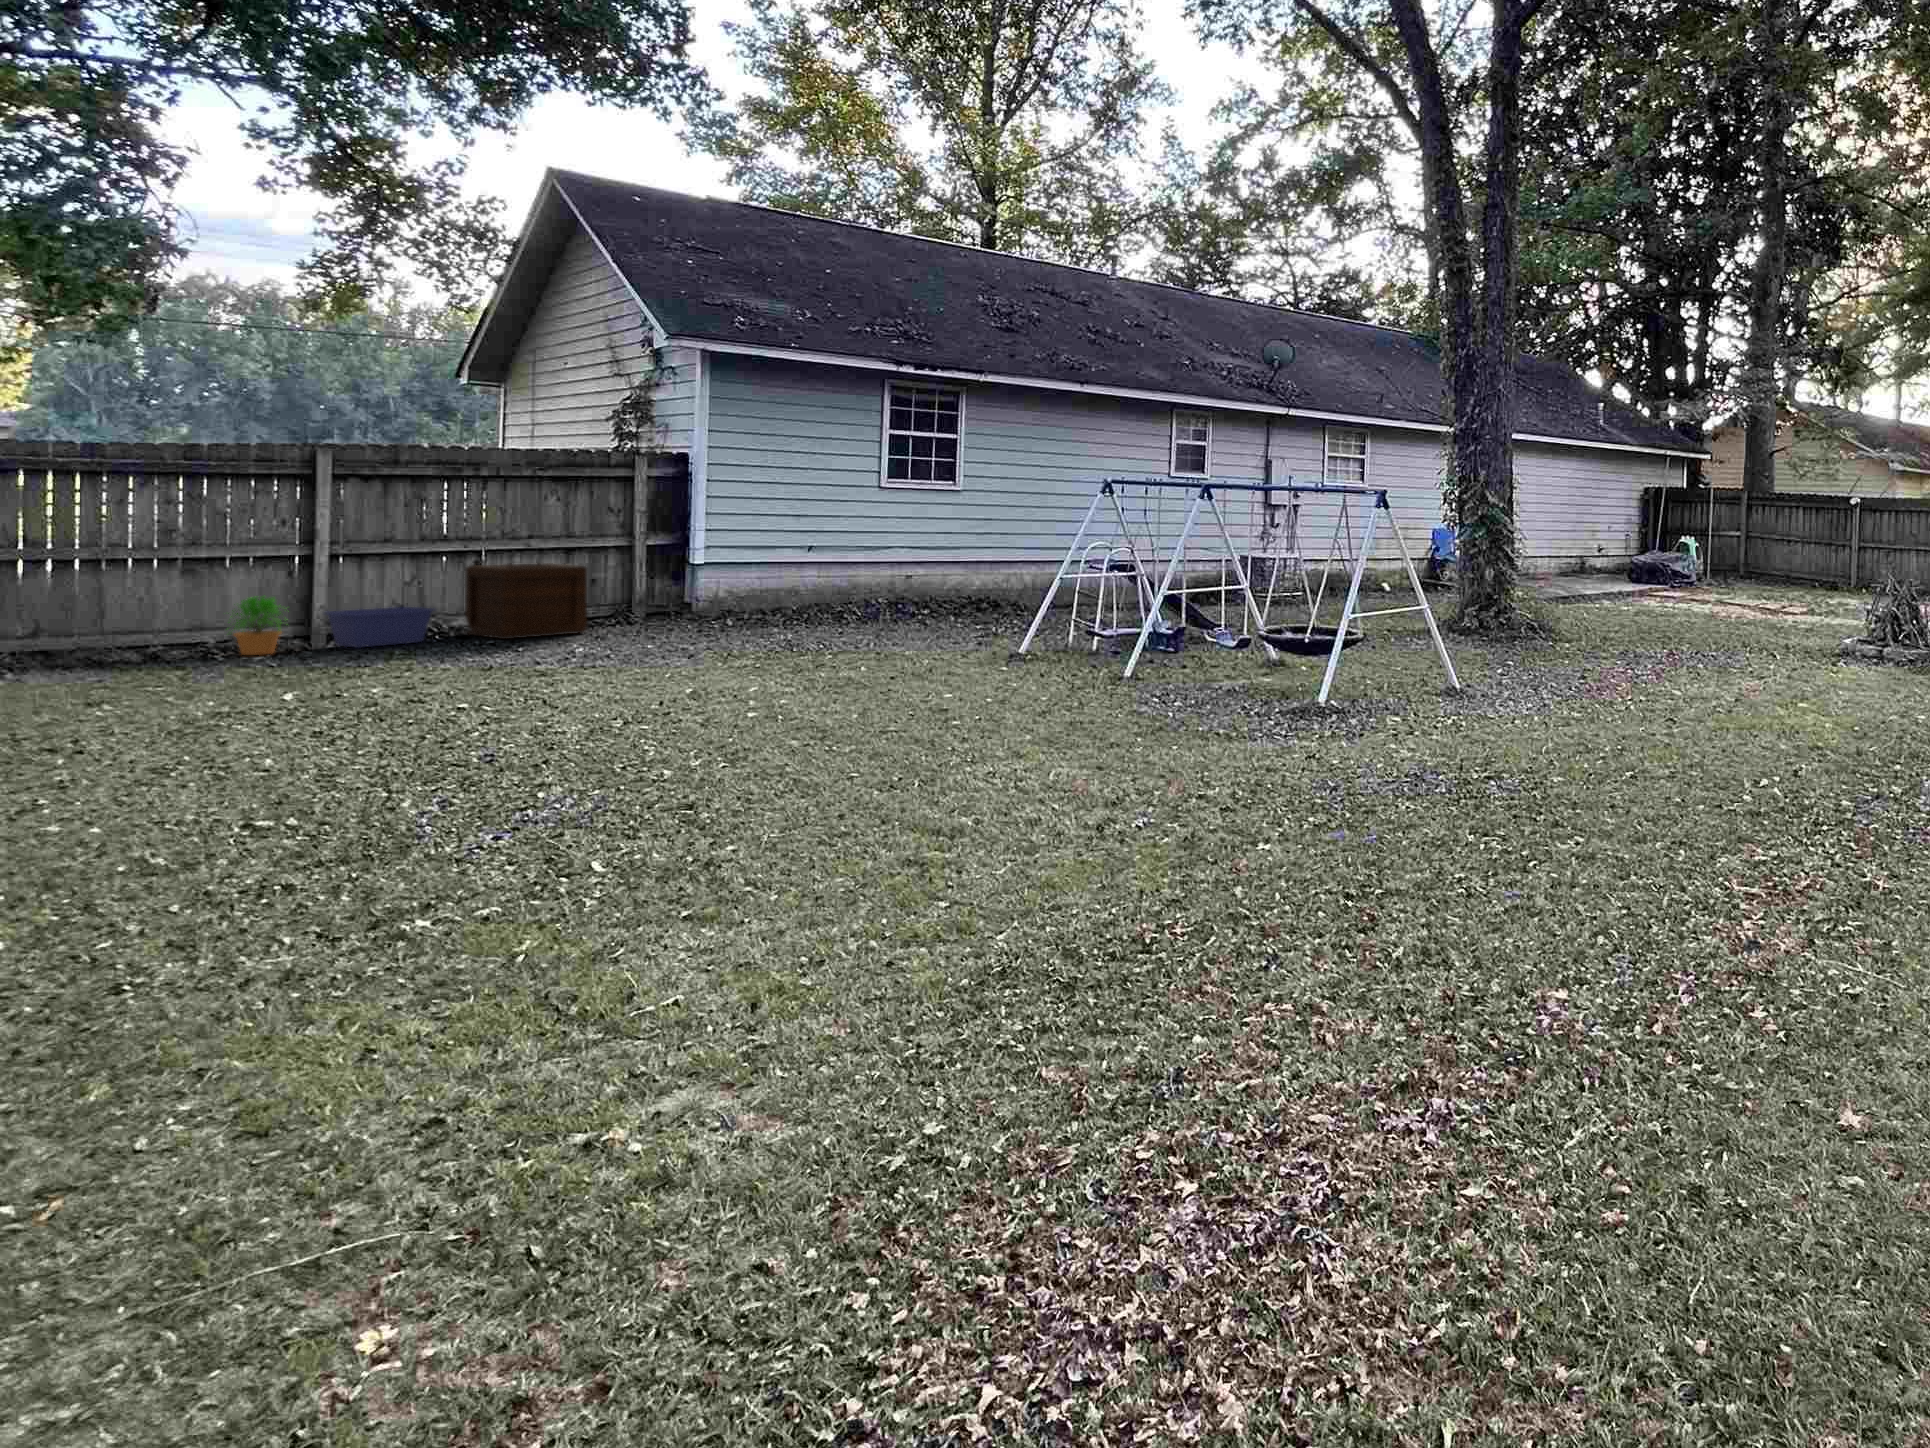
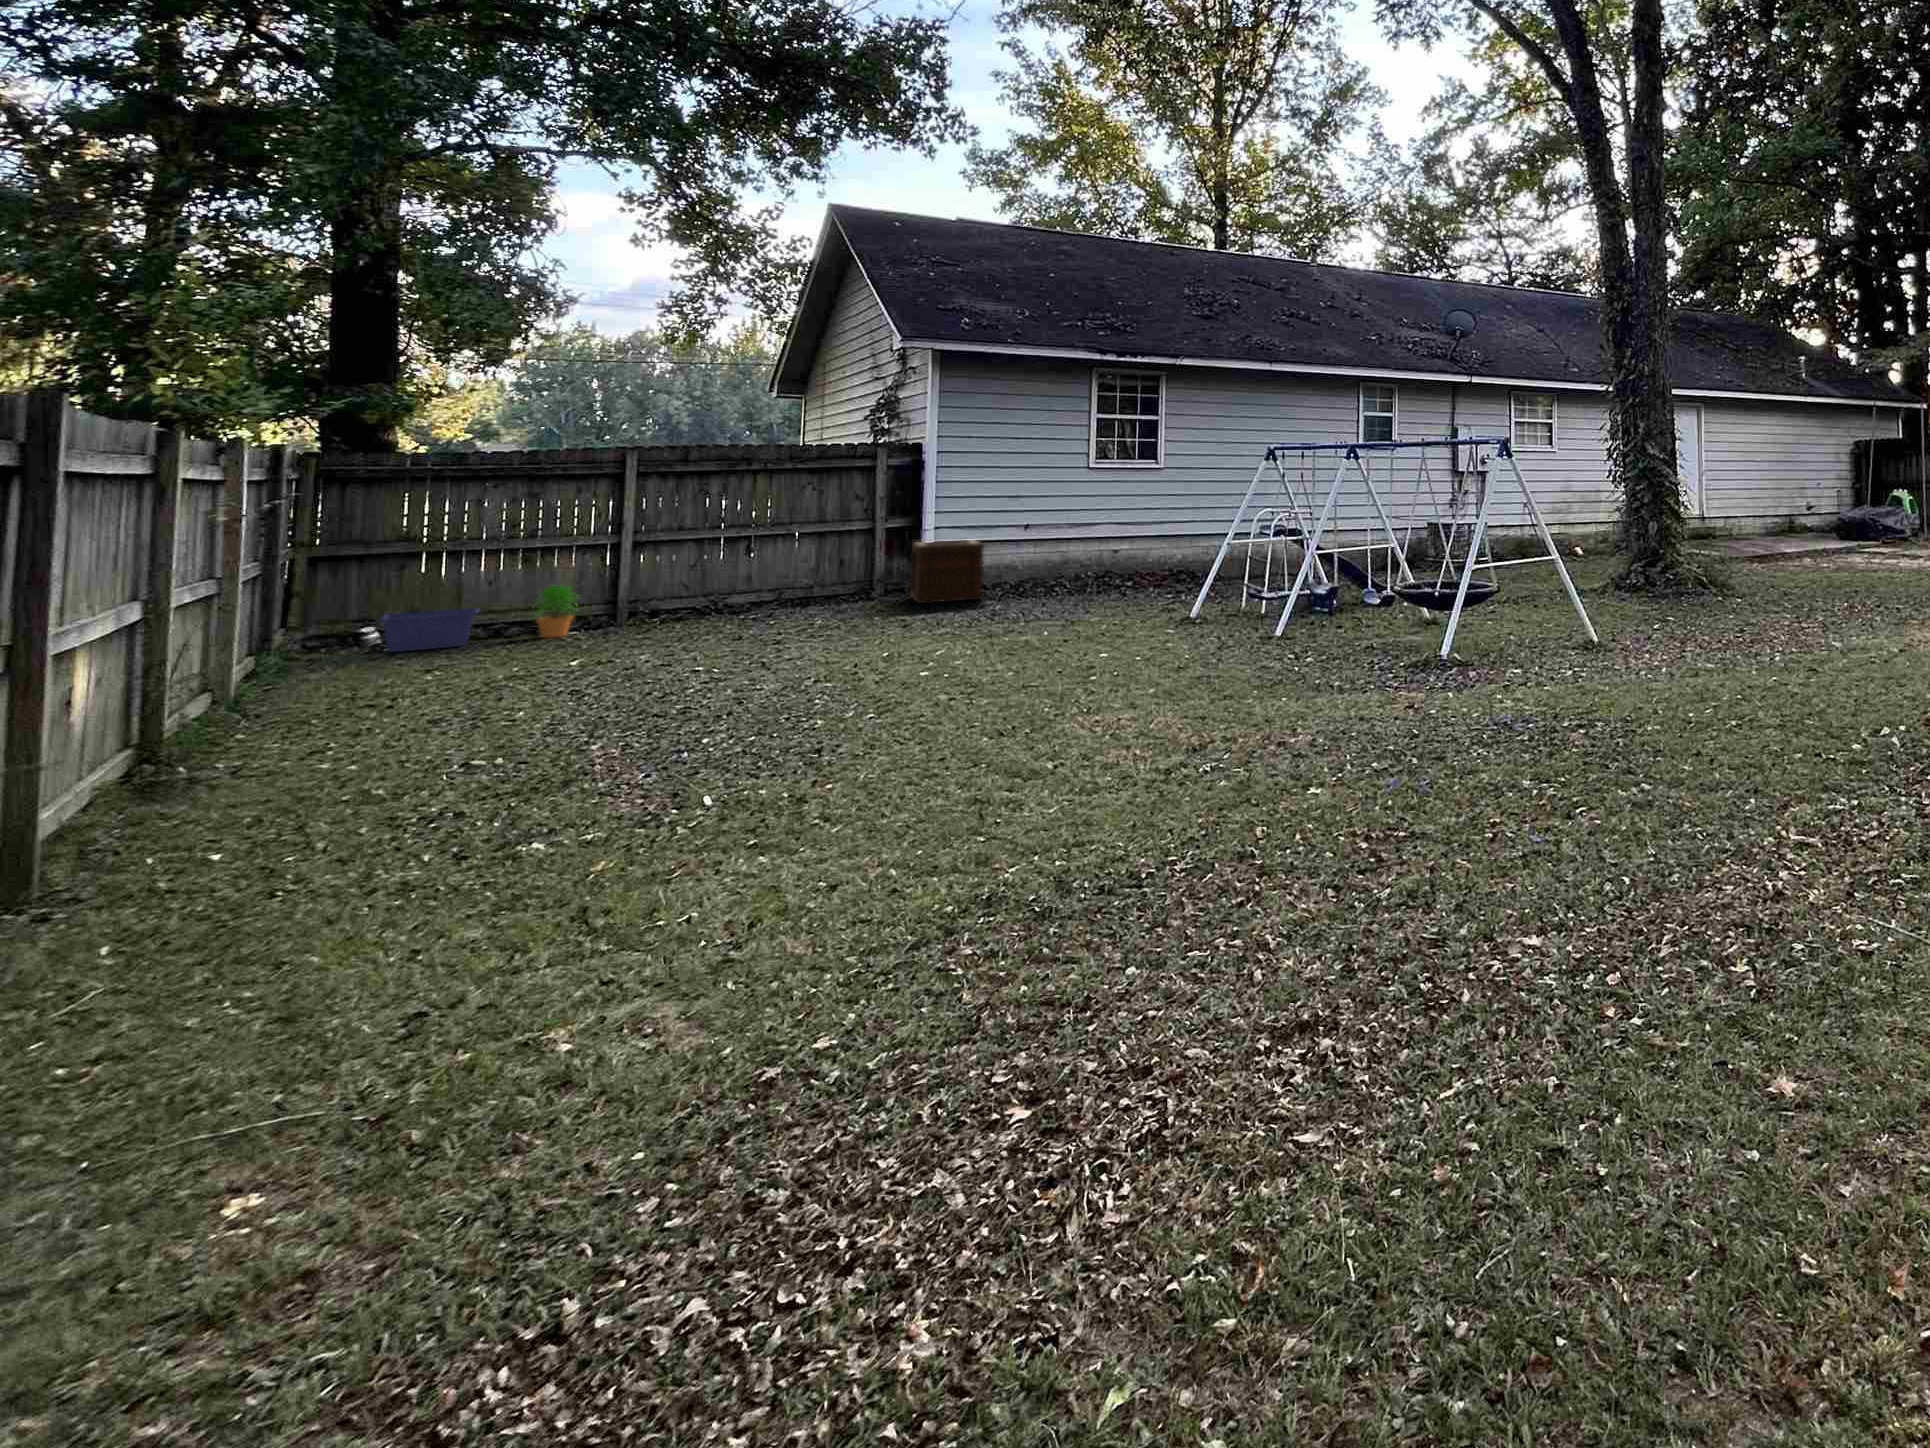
wooden crate: present [465,563,587,639] -> present [910,540,984,604]
storage bin: present [325,607,434,648] -> present [380,608,479,652]

